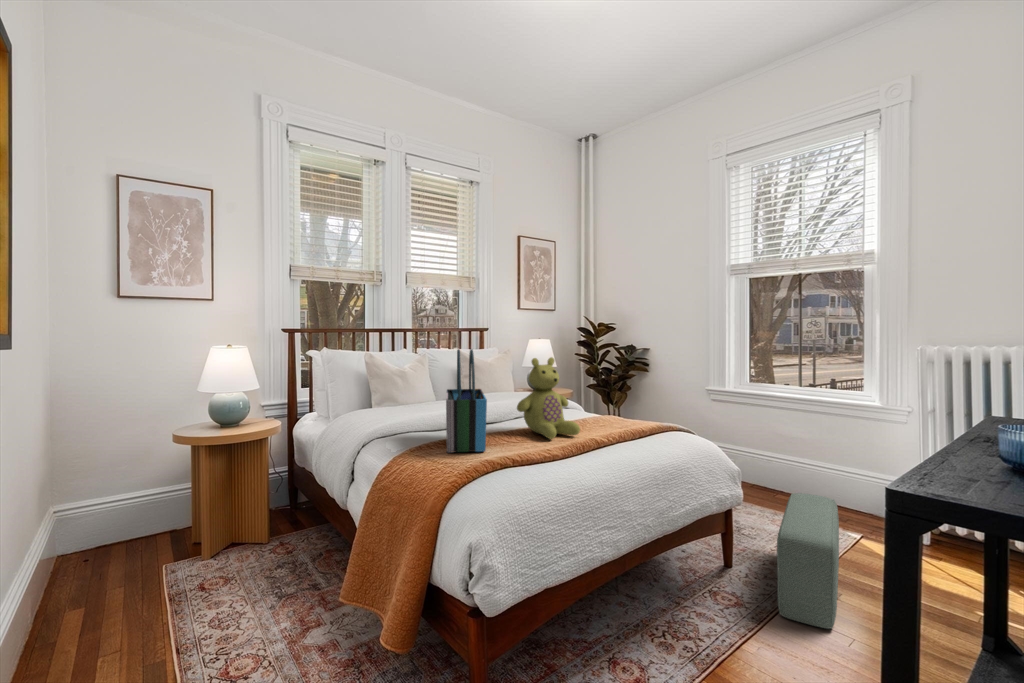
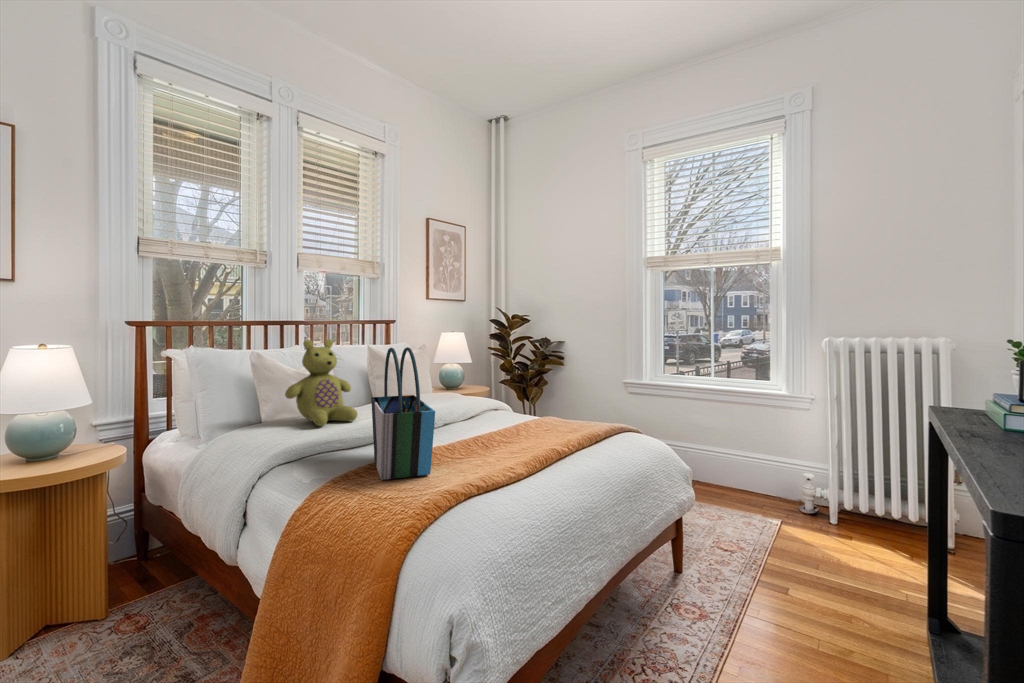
stuffed bear: present [517,357,580,439] -> present [285,339,358,426]
pouf: present [777,493,839,629] -> none [730,489,803,633]

